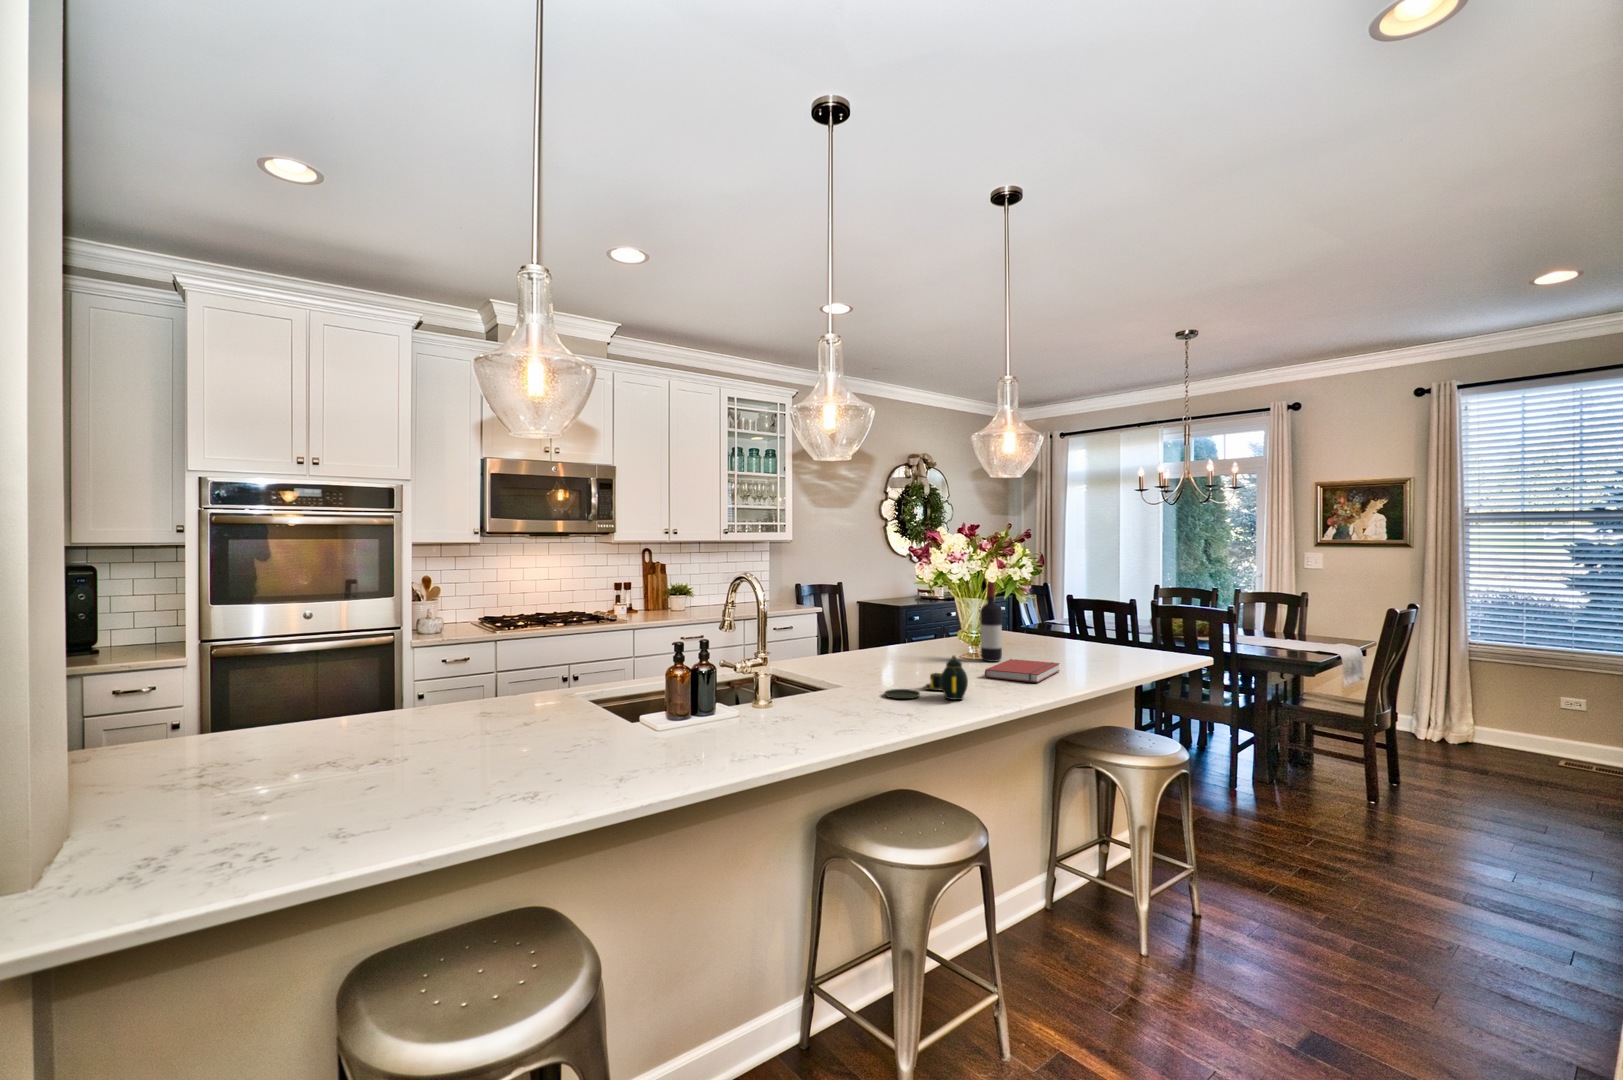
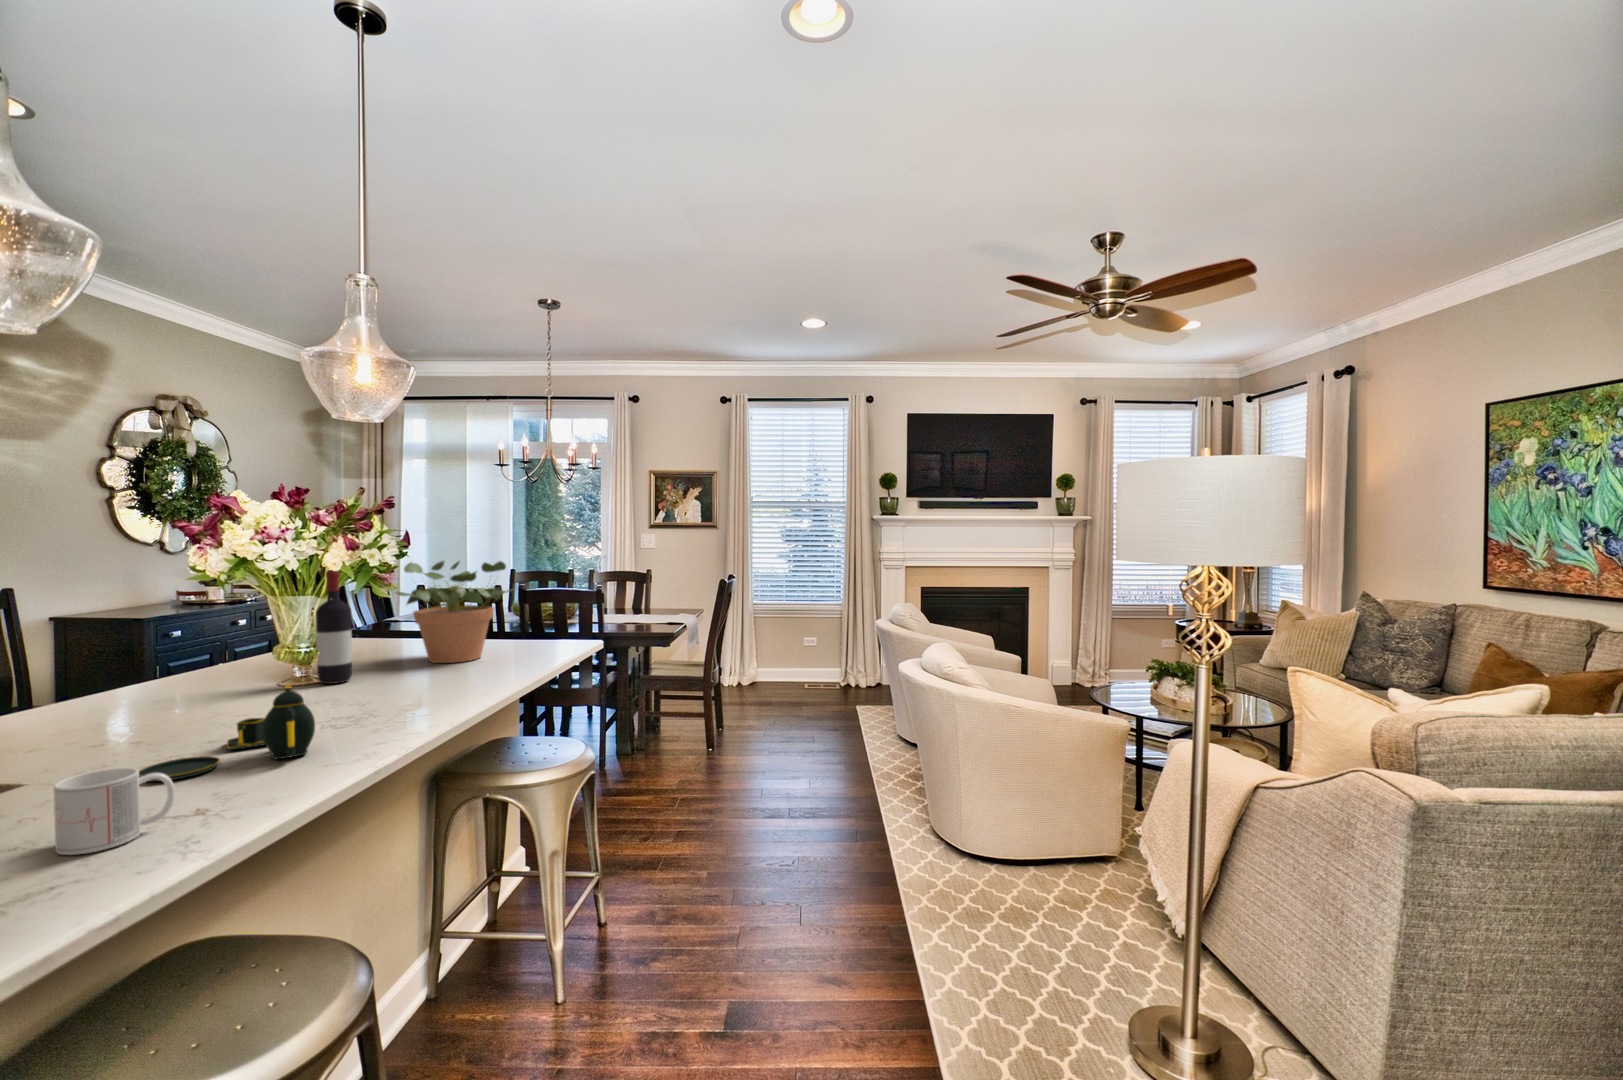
potted plant: none [1032,577,1128,659] -> present [396,560,514,663]
book: present [985,659,1060,683] -> none [333,671,443,709]
mug: none [851,683,897,723] -> present [54,768,175,855]

